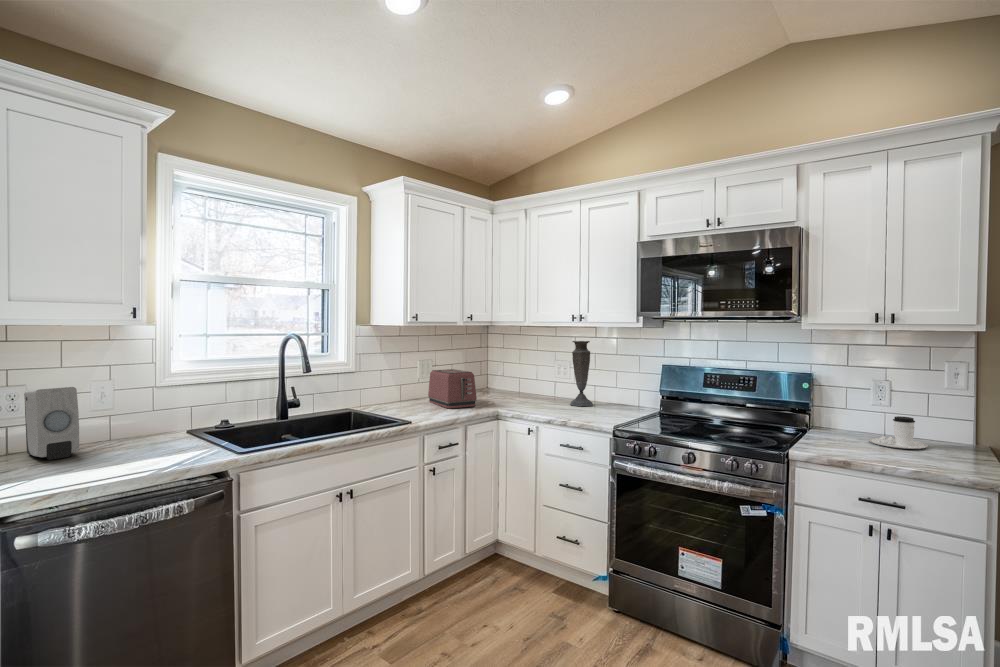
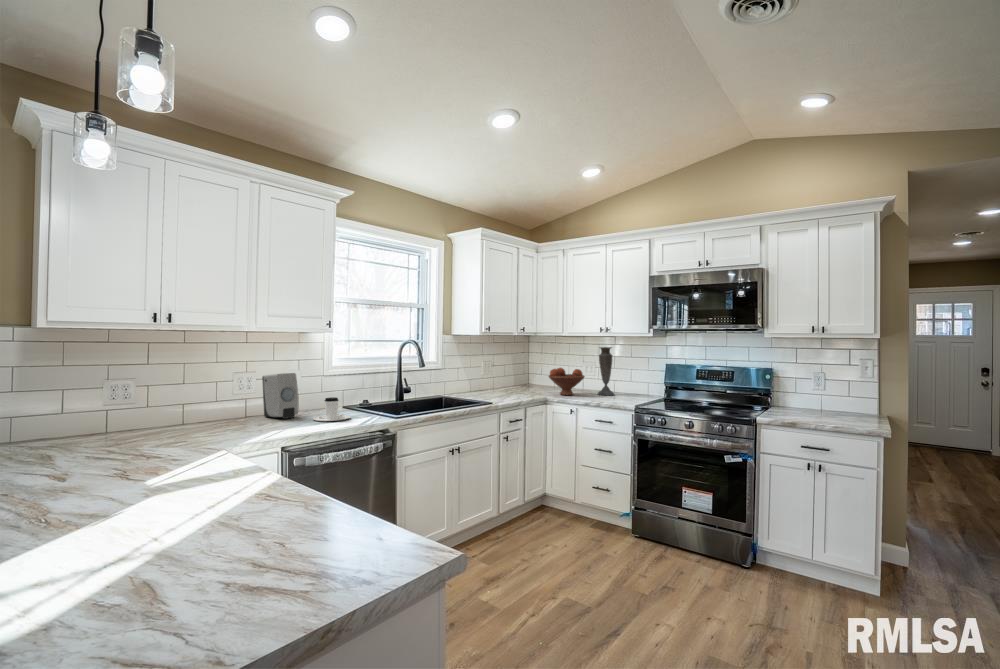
toaster: present [428,369,477,408] -> none [492,368,530,396]
fruit bowl: none [503,369,552,407] -> present [549,368,585,395]
coffee cup: present [869,416,928,449] -> present [313,397,350,421]

